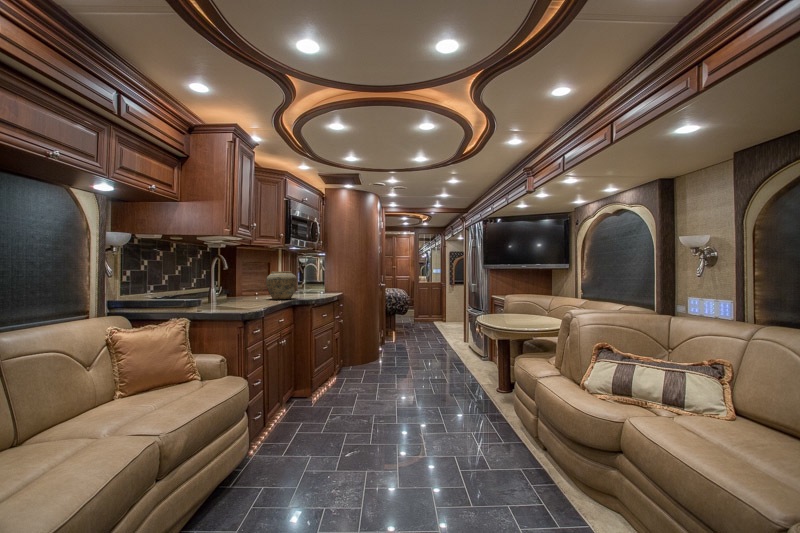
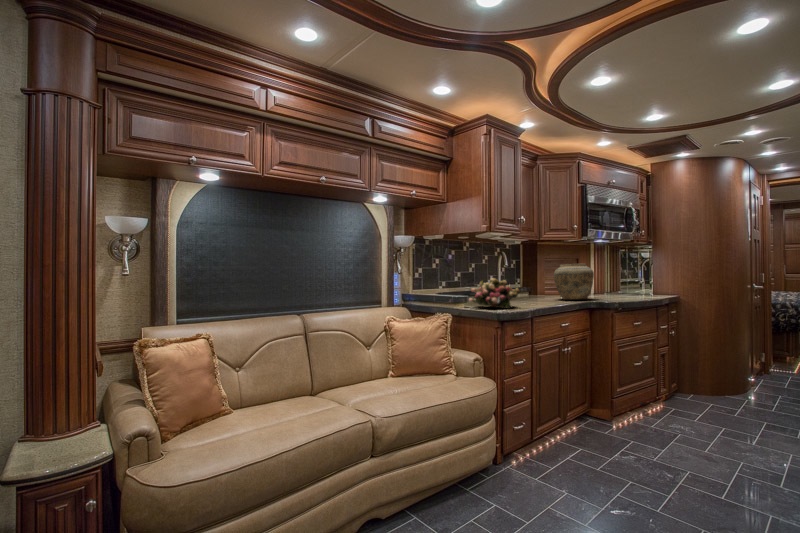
flower arrangement: none [210,282,258,308] -> present [469,278,520,308]

